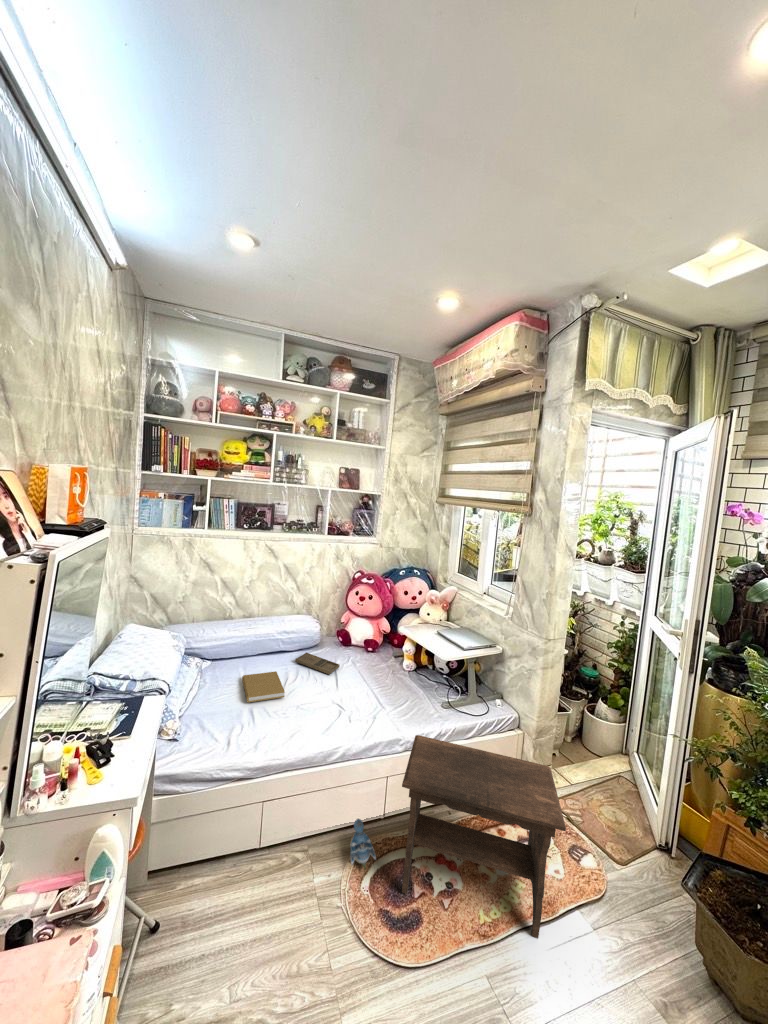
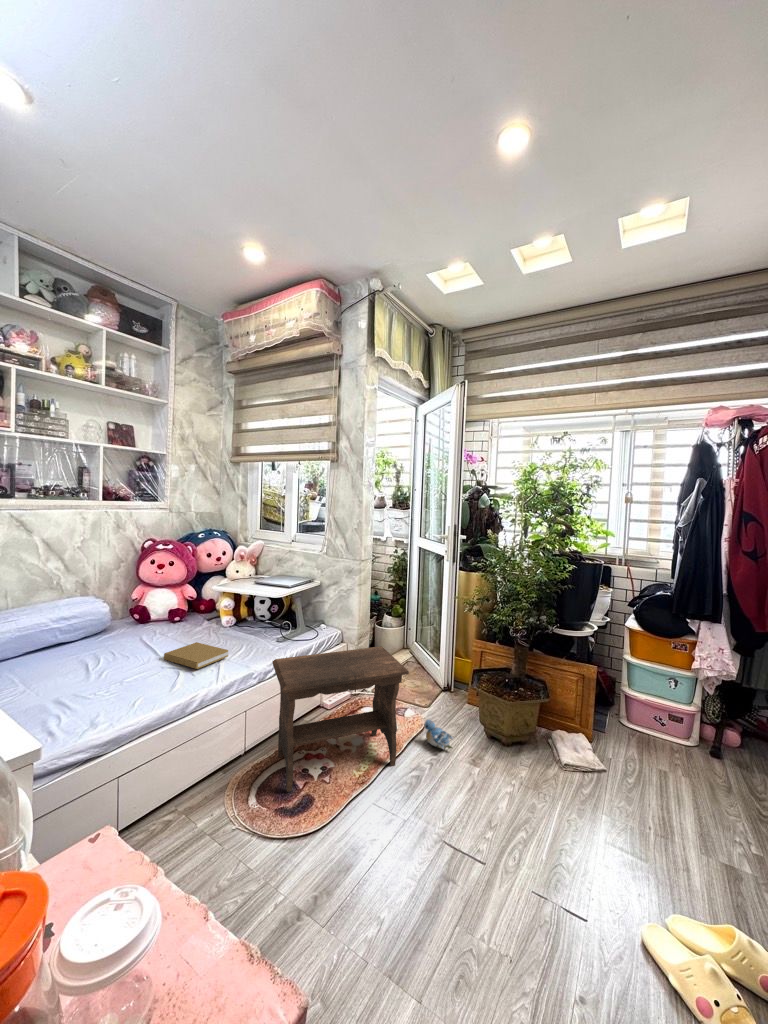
tray: present [295,653,340,675] -> none [91,637,154,650]
book: present [242,671,285,702] -> present [164,642,228,669]
plush toy: present [350,819,376,869] -> present [424,720,453,749]

